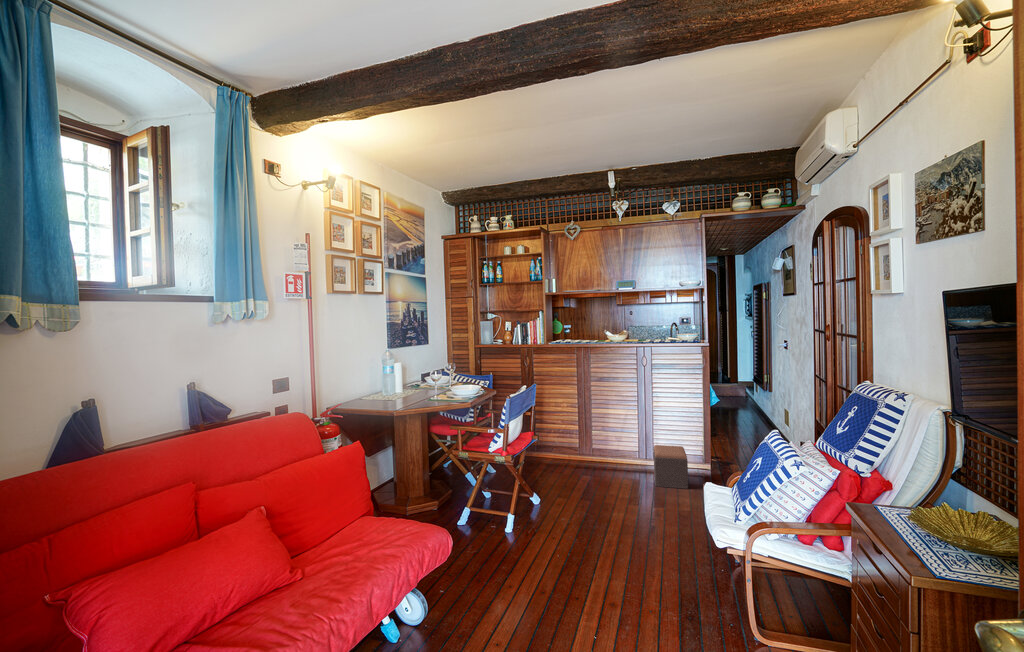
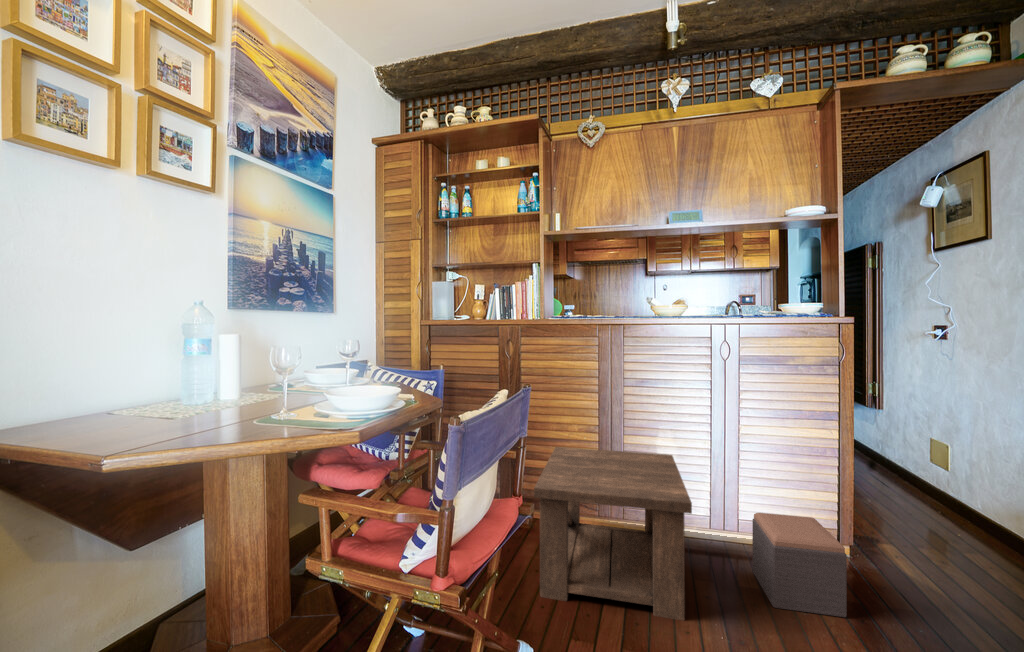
side table: none [540,416,617,491] -> present [534,447,692,621]

